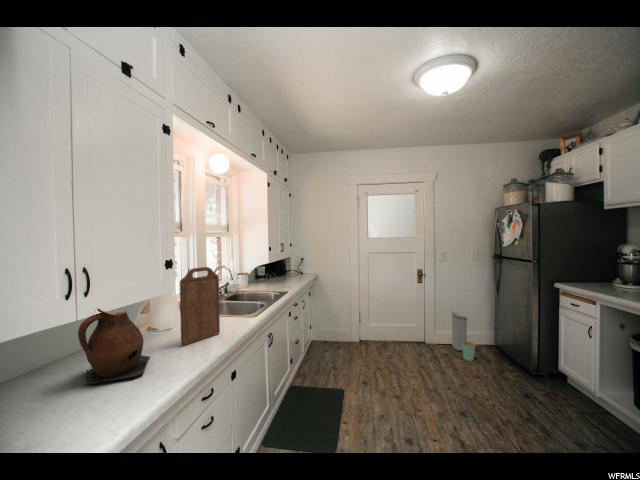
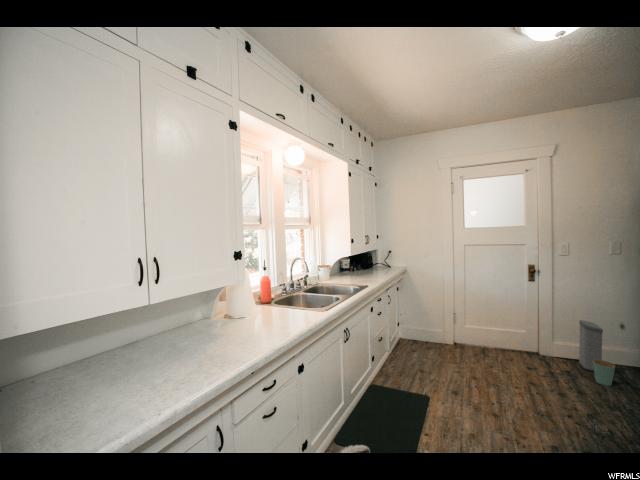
cutting board: present [180,267,220,345] -> none [250,262,289,337]
ceramic pitcher: present [78,309,150,384] -> none [161,299,223,367]

